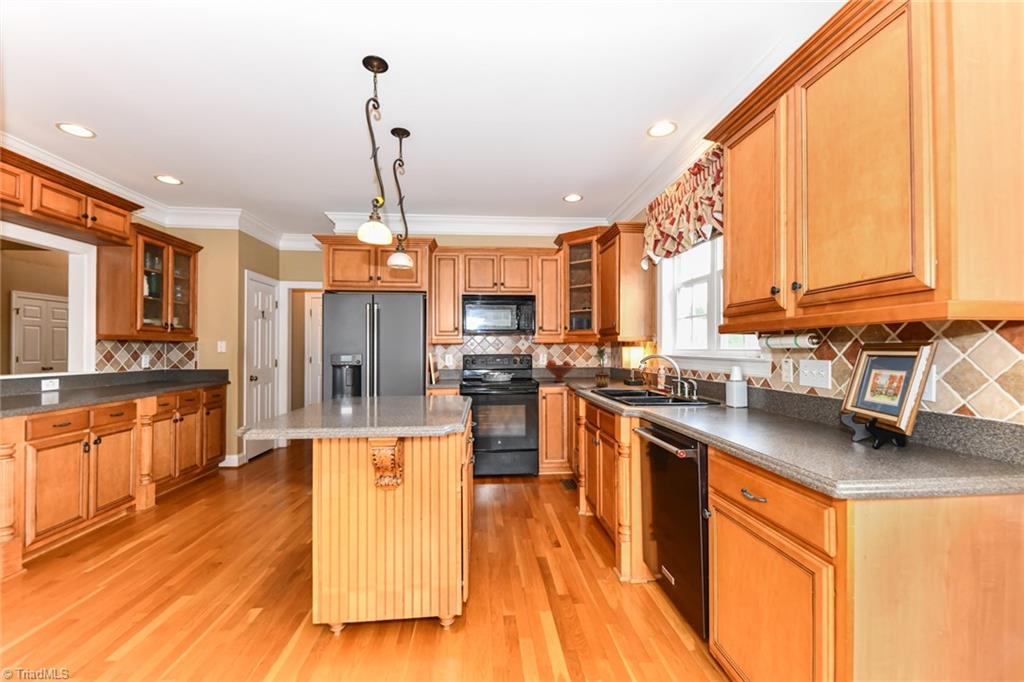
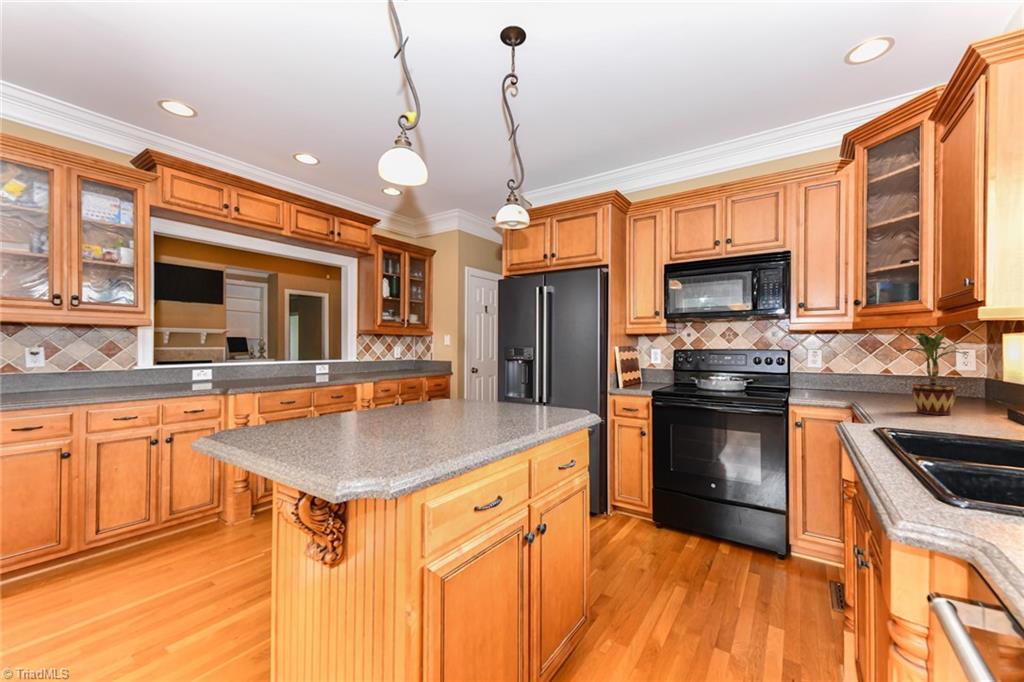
fruit bowl: present [545,359,574,382] -> none [808,358,875,398]

